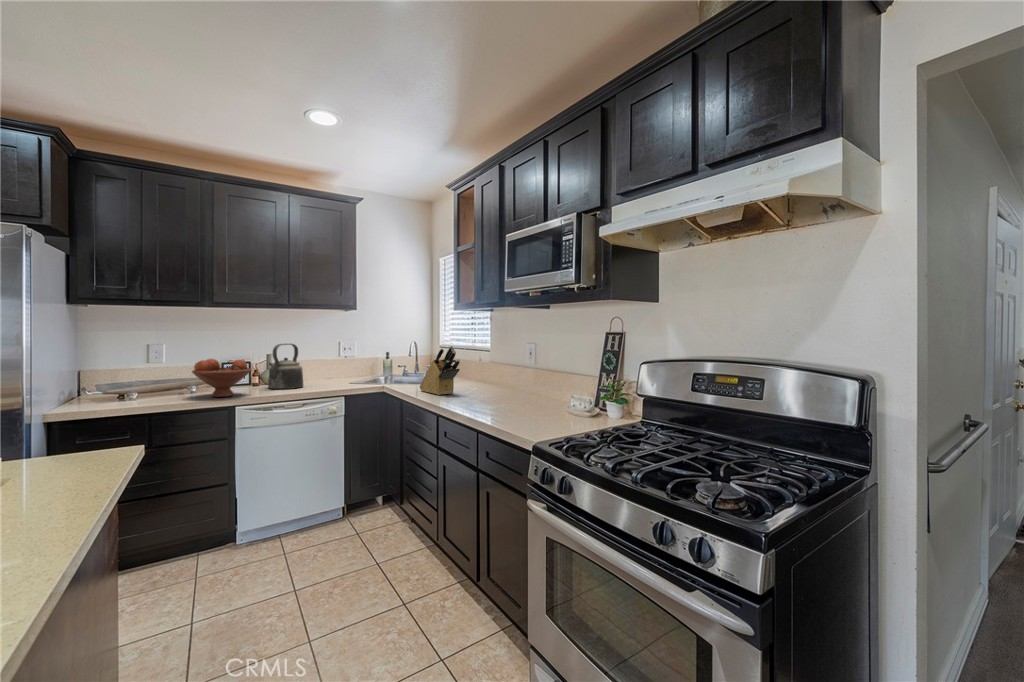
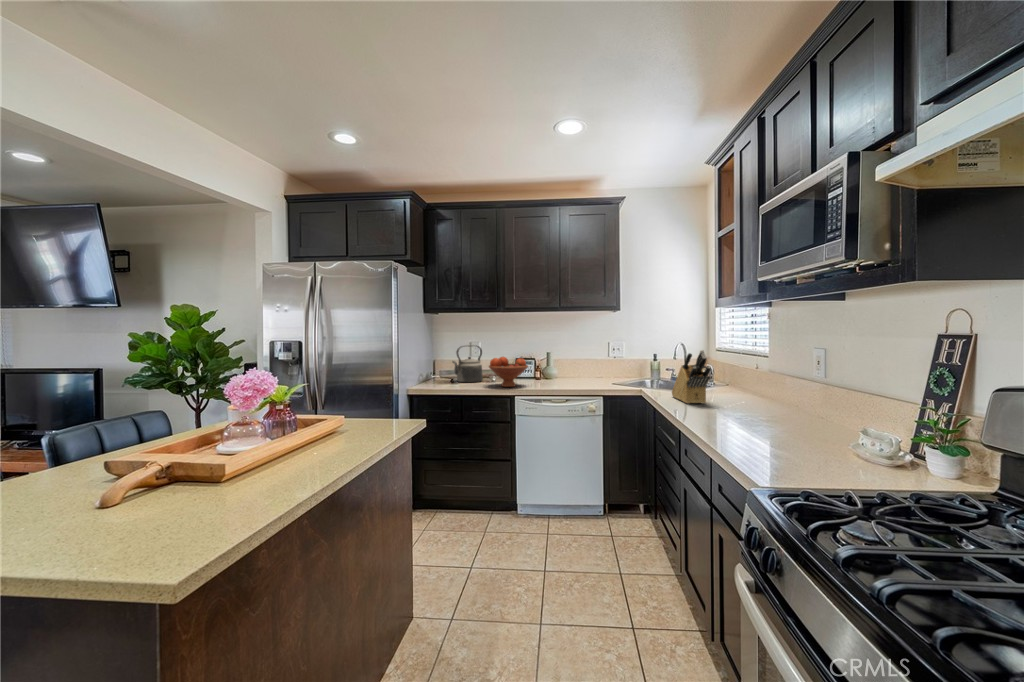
kettle: present [268,344,304,389] -> present [452,345,483,382]

